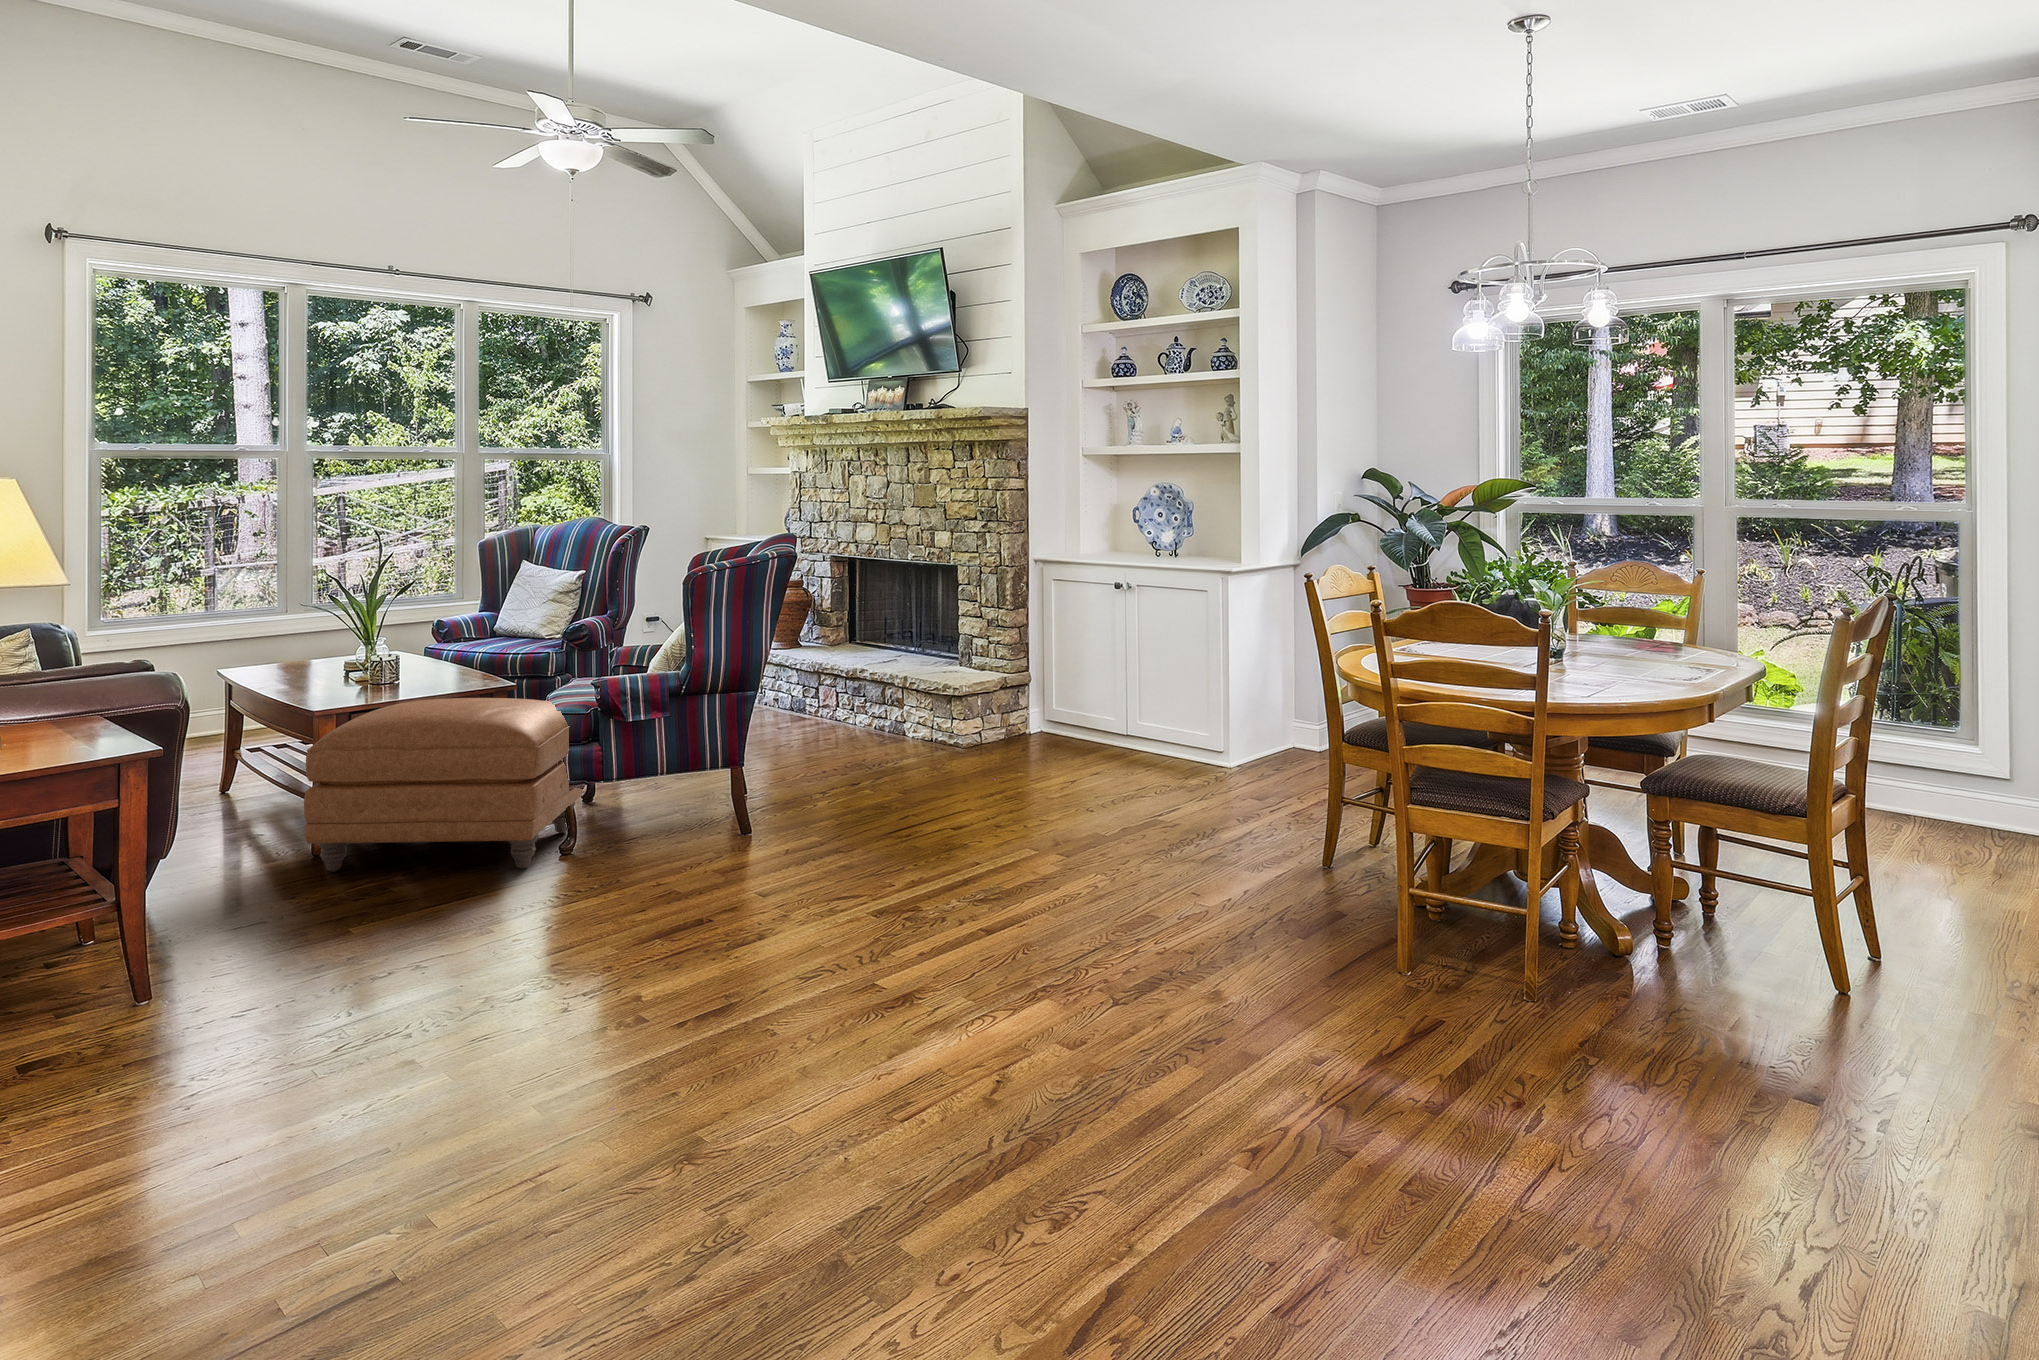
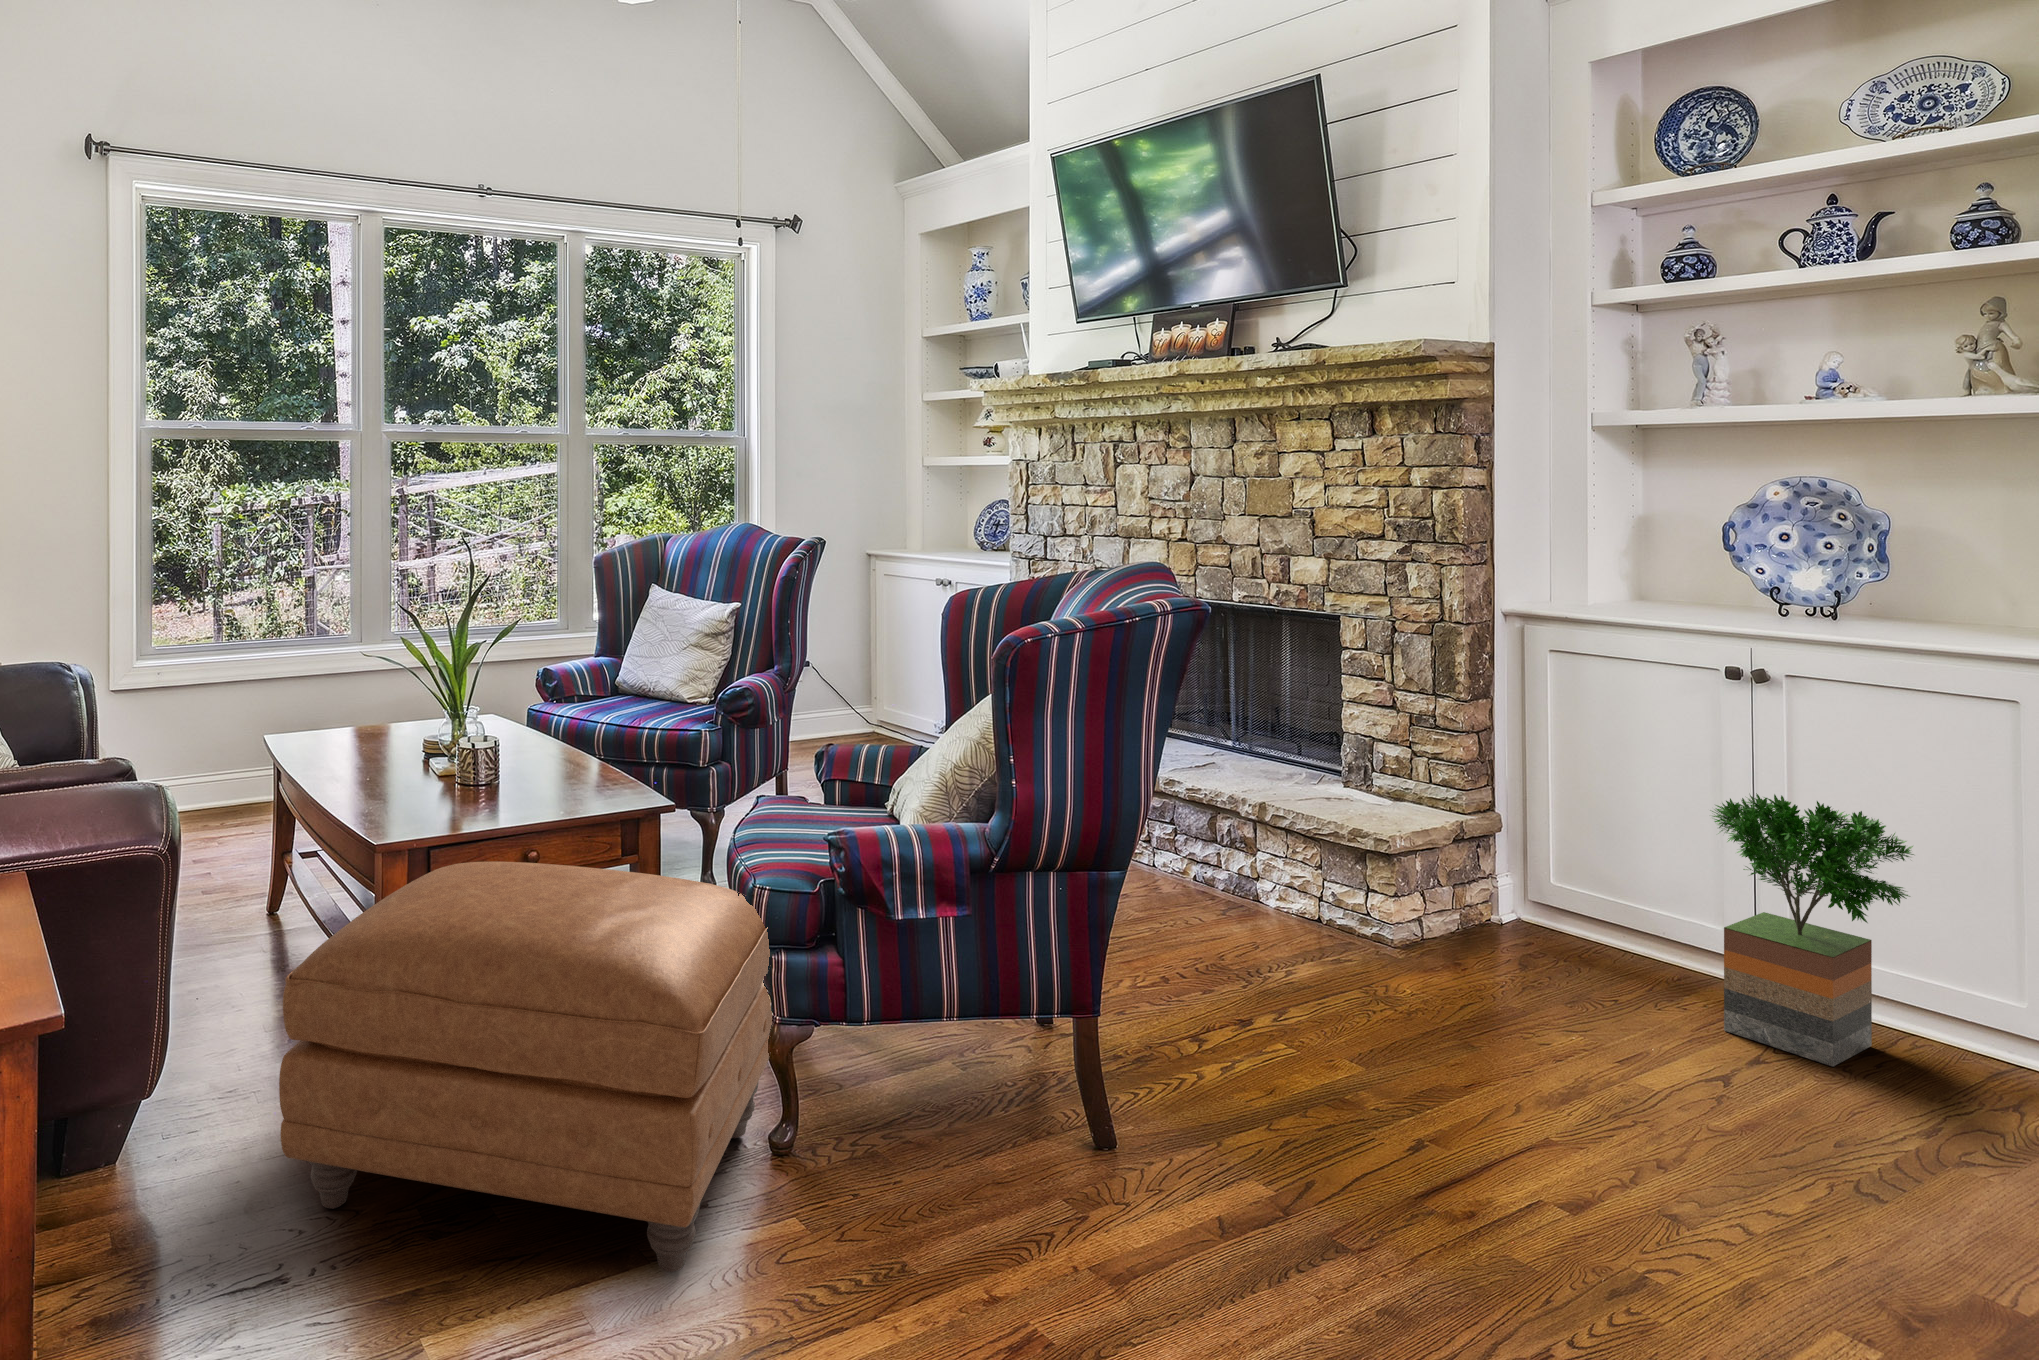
potted tree: none [1089,642,1167,767] -> present [1712,793,1914,1067]

